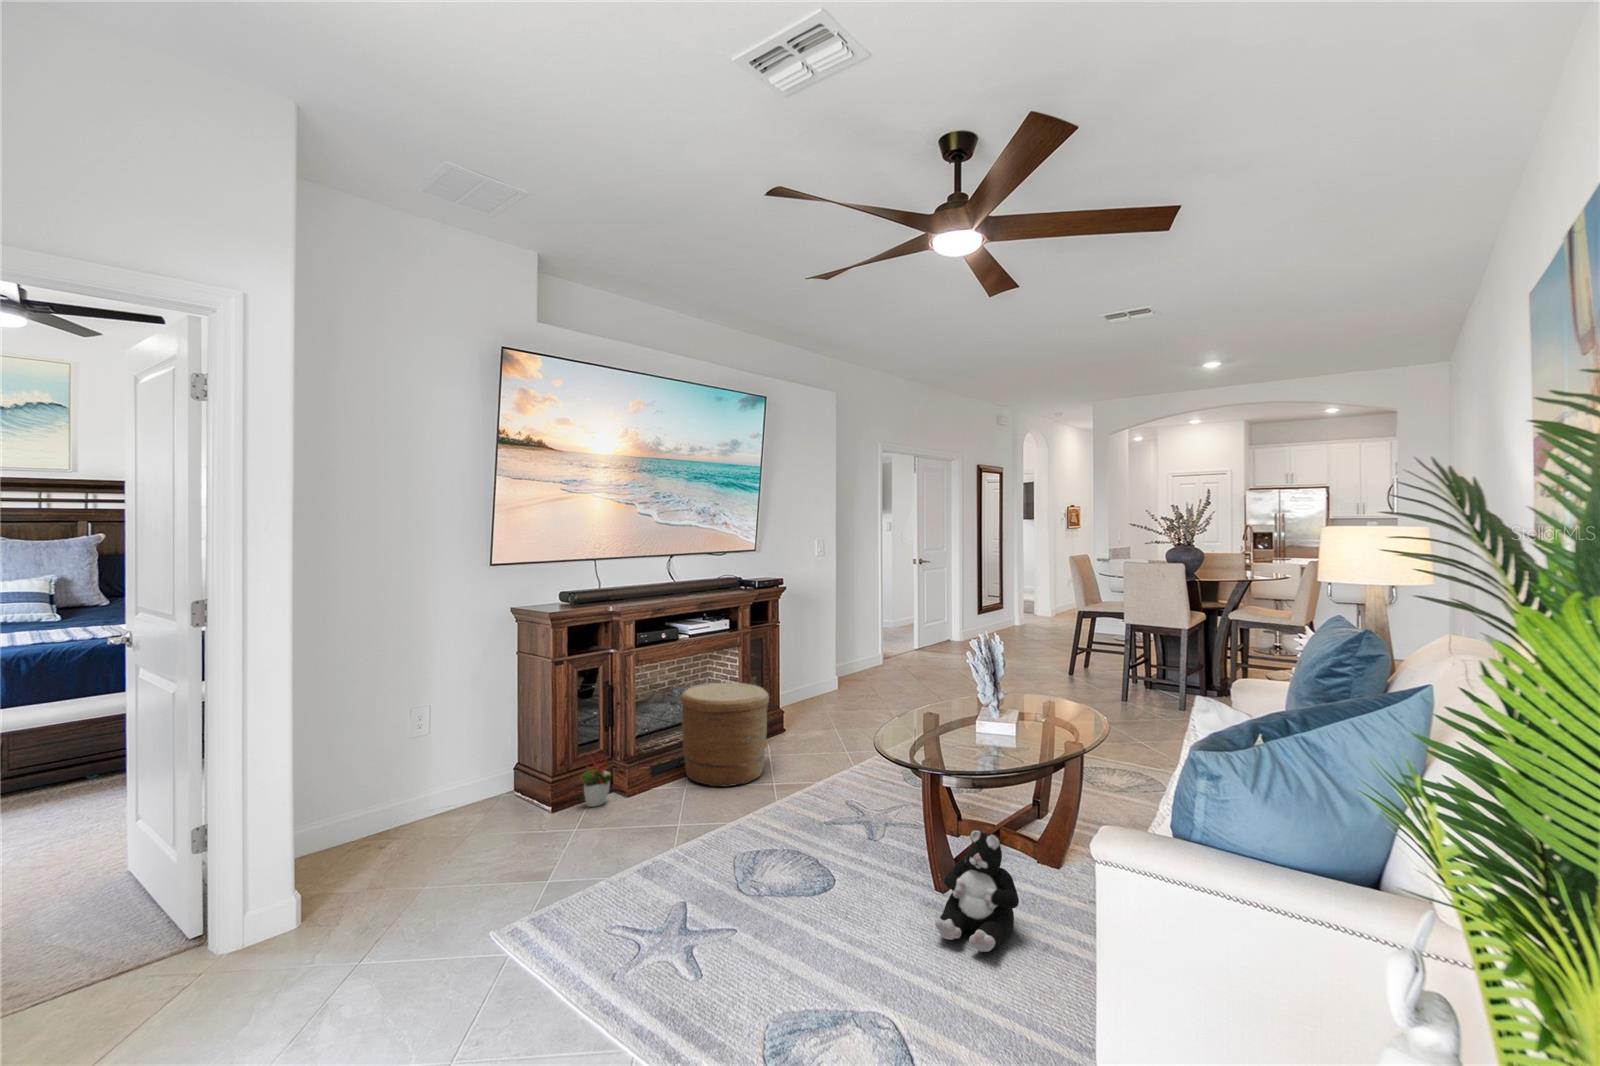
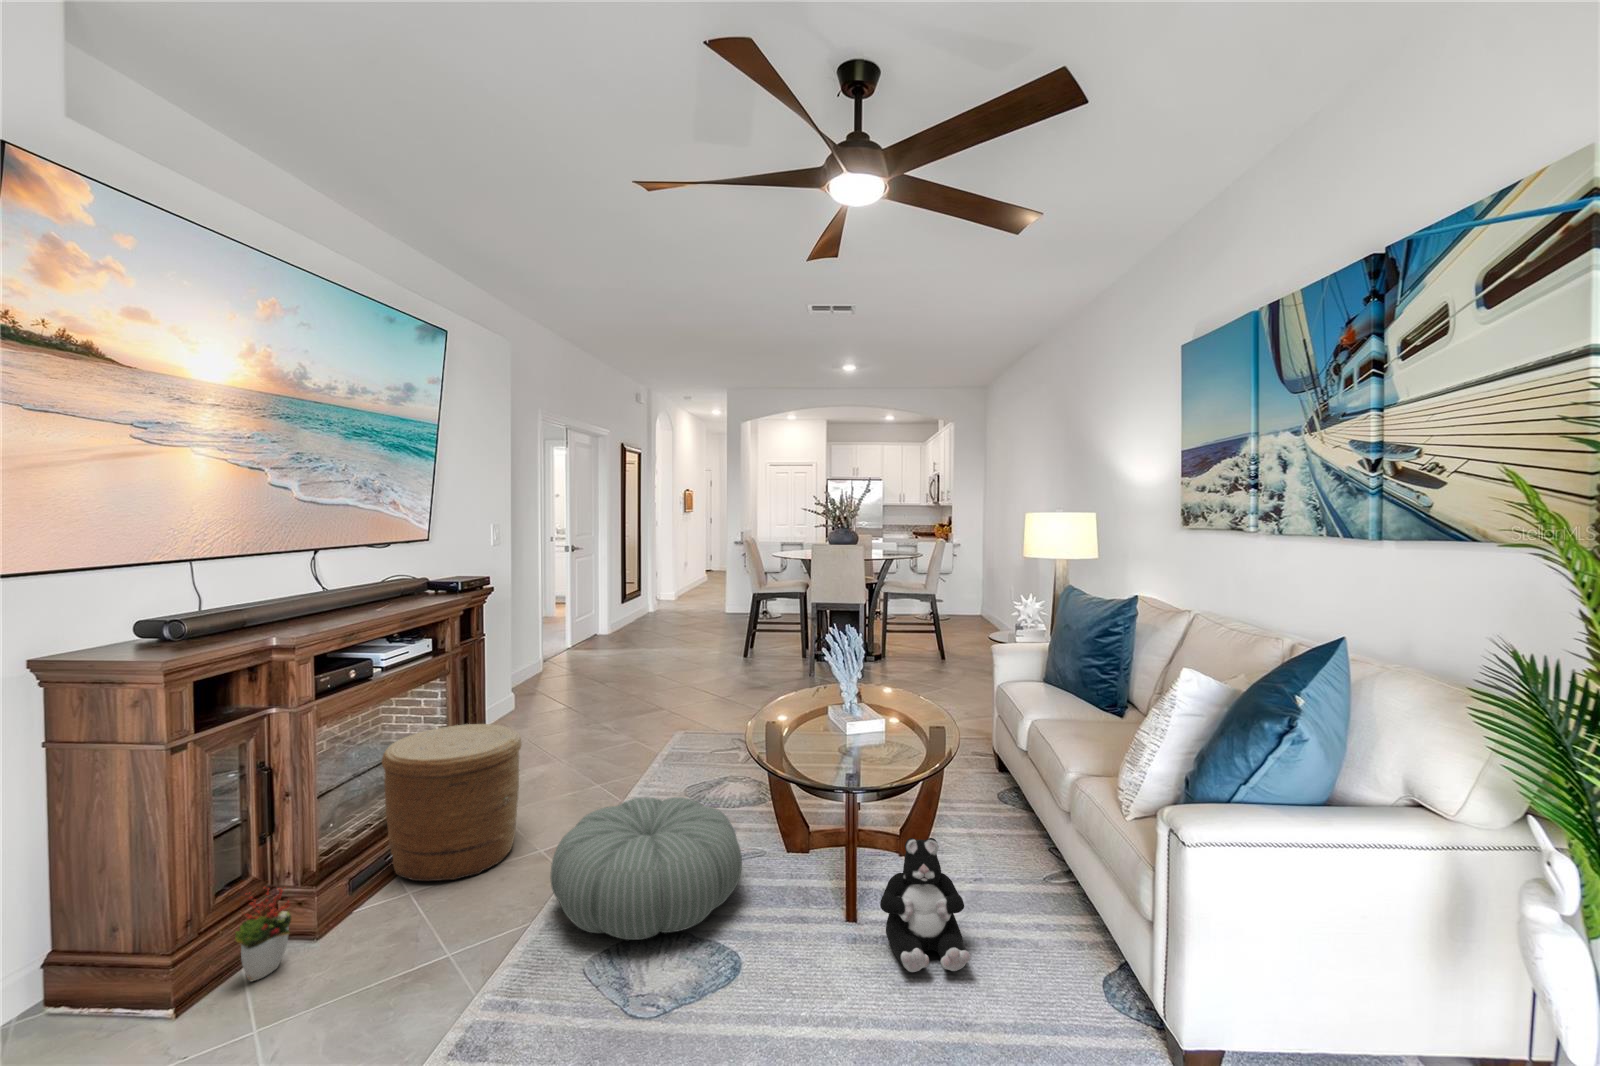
pouf: none [741,756,883,855] -> present [550,797,742,940]

